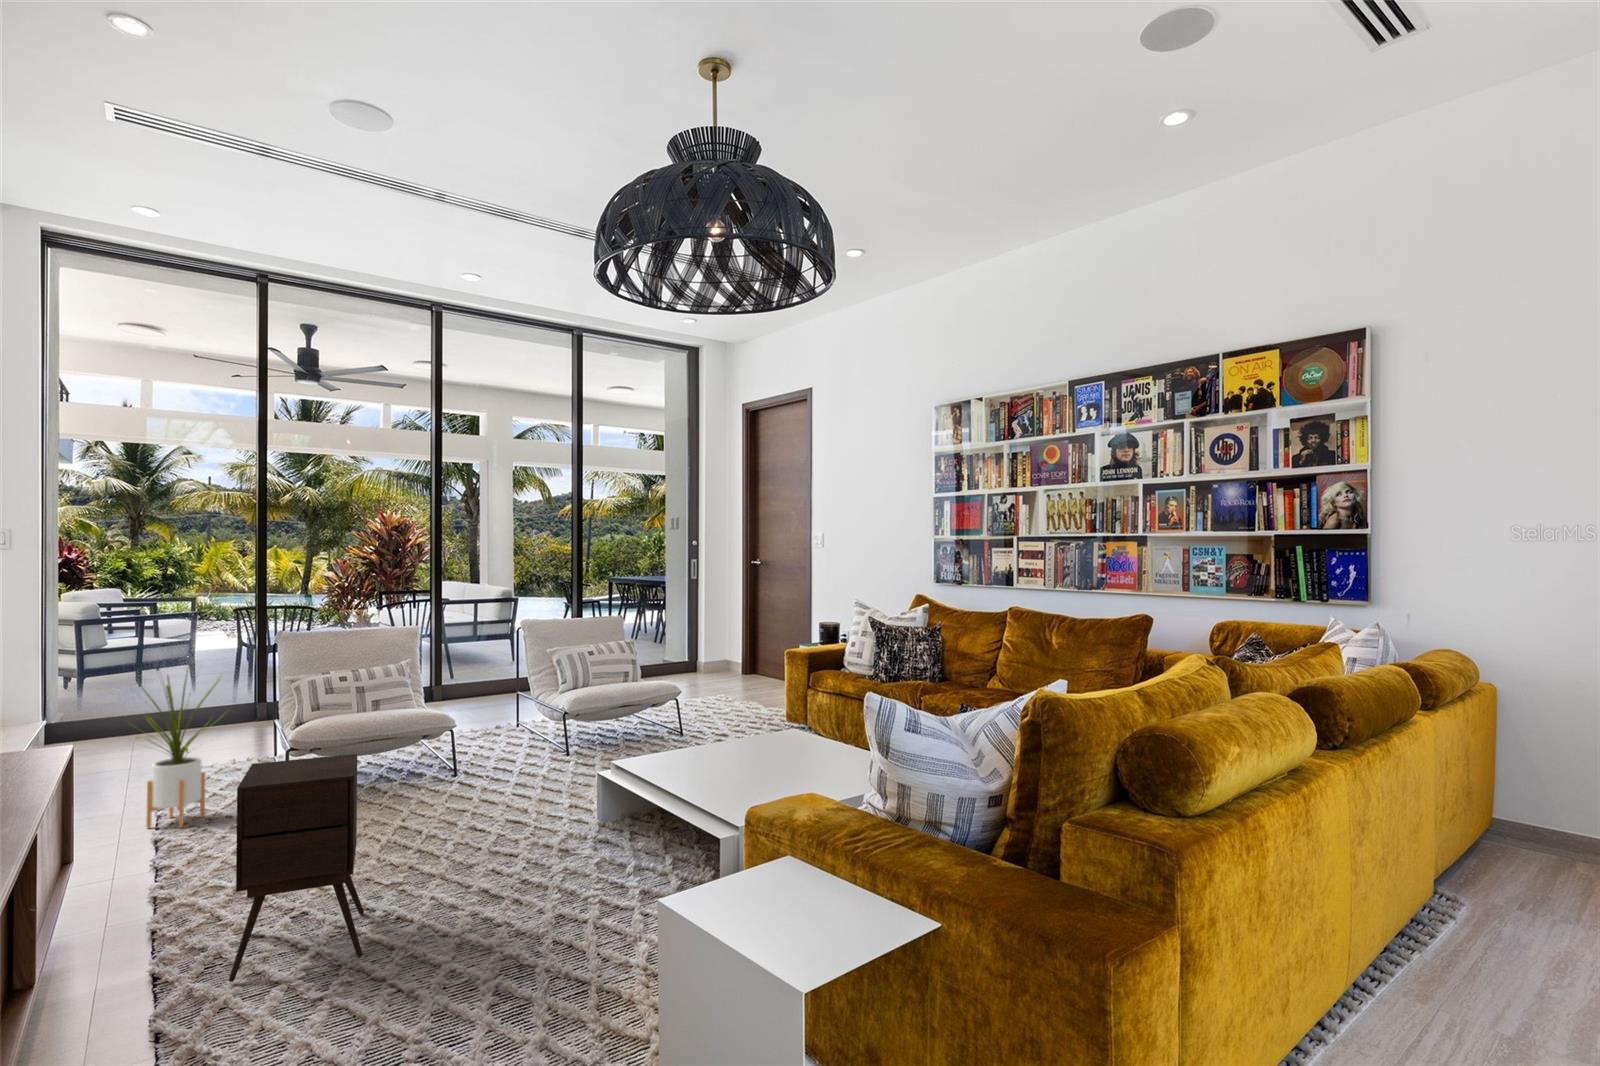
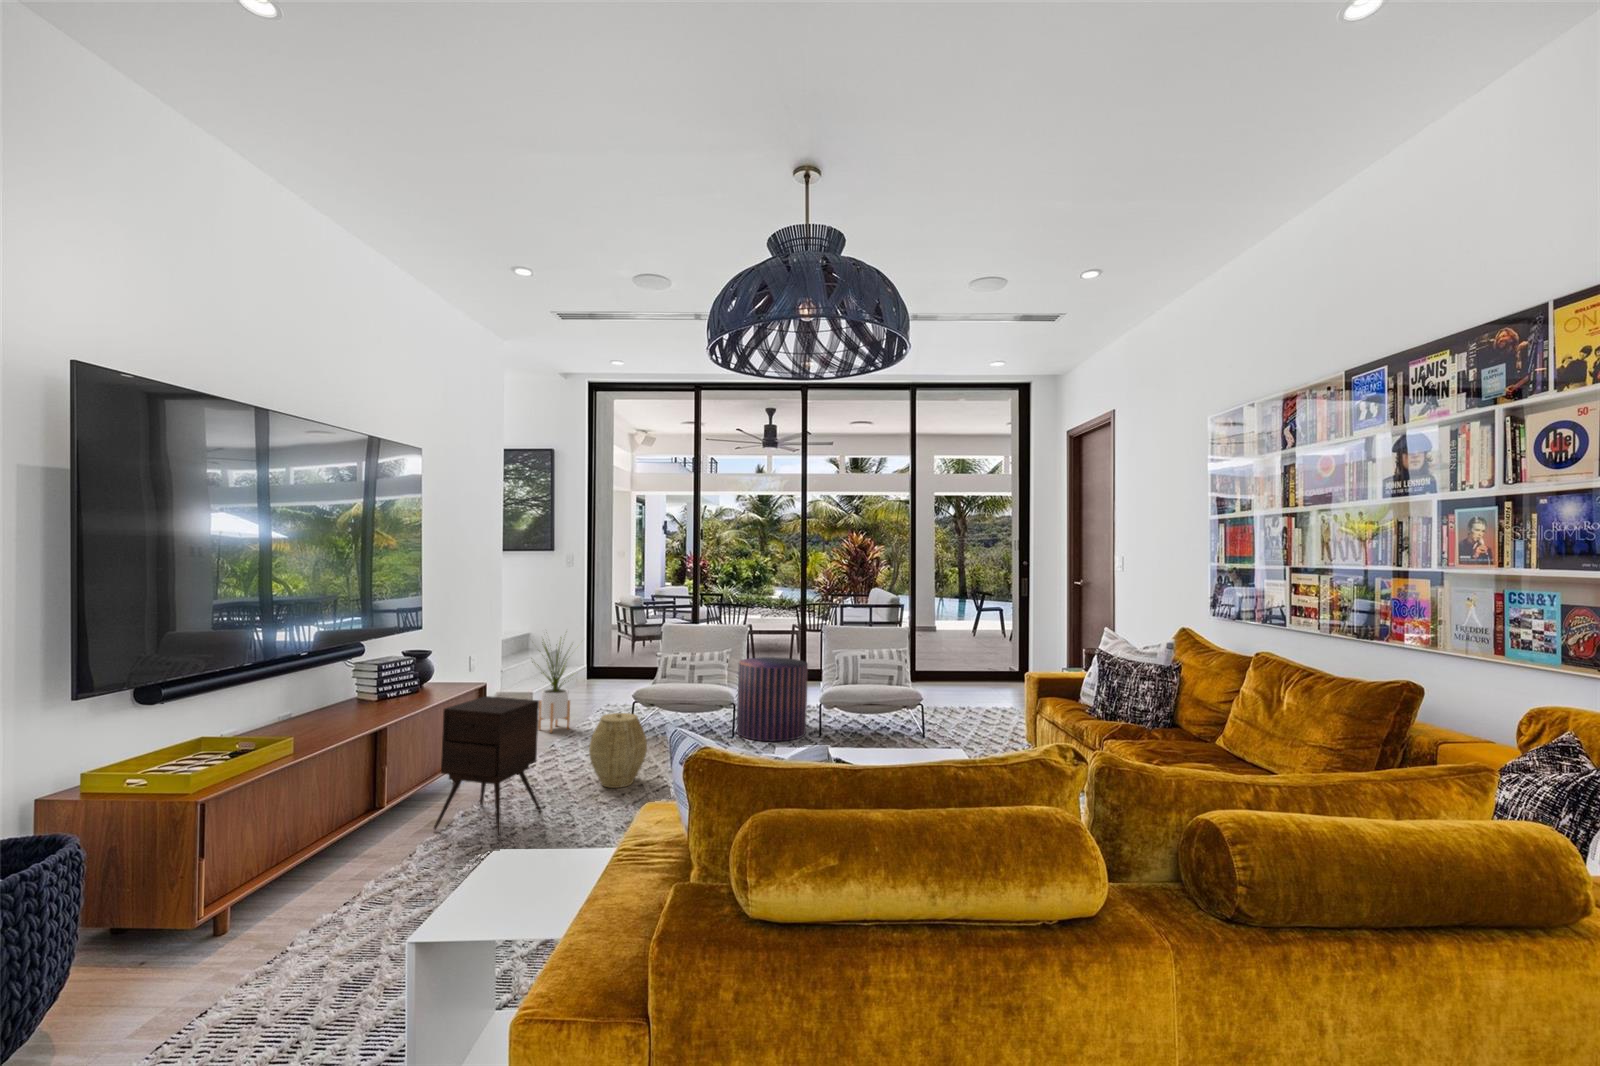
pouf: none [471,668,564,774] -> present [737,657,808,741]
woven basket: none [372,759,457,865] -> present [589,713,647,788]

